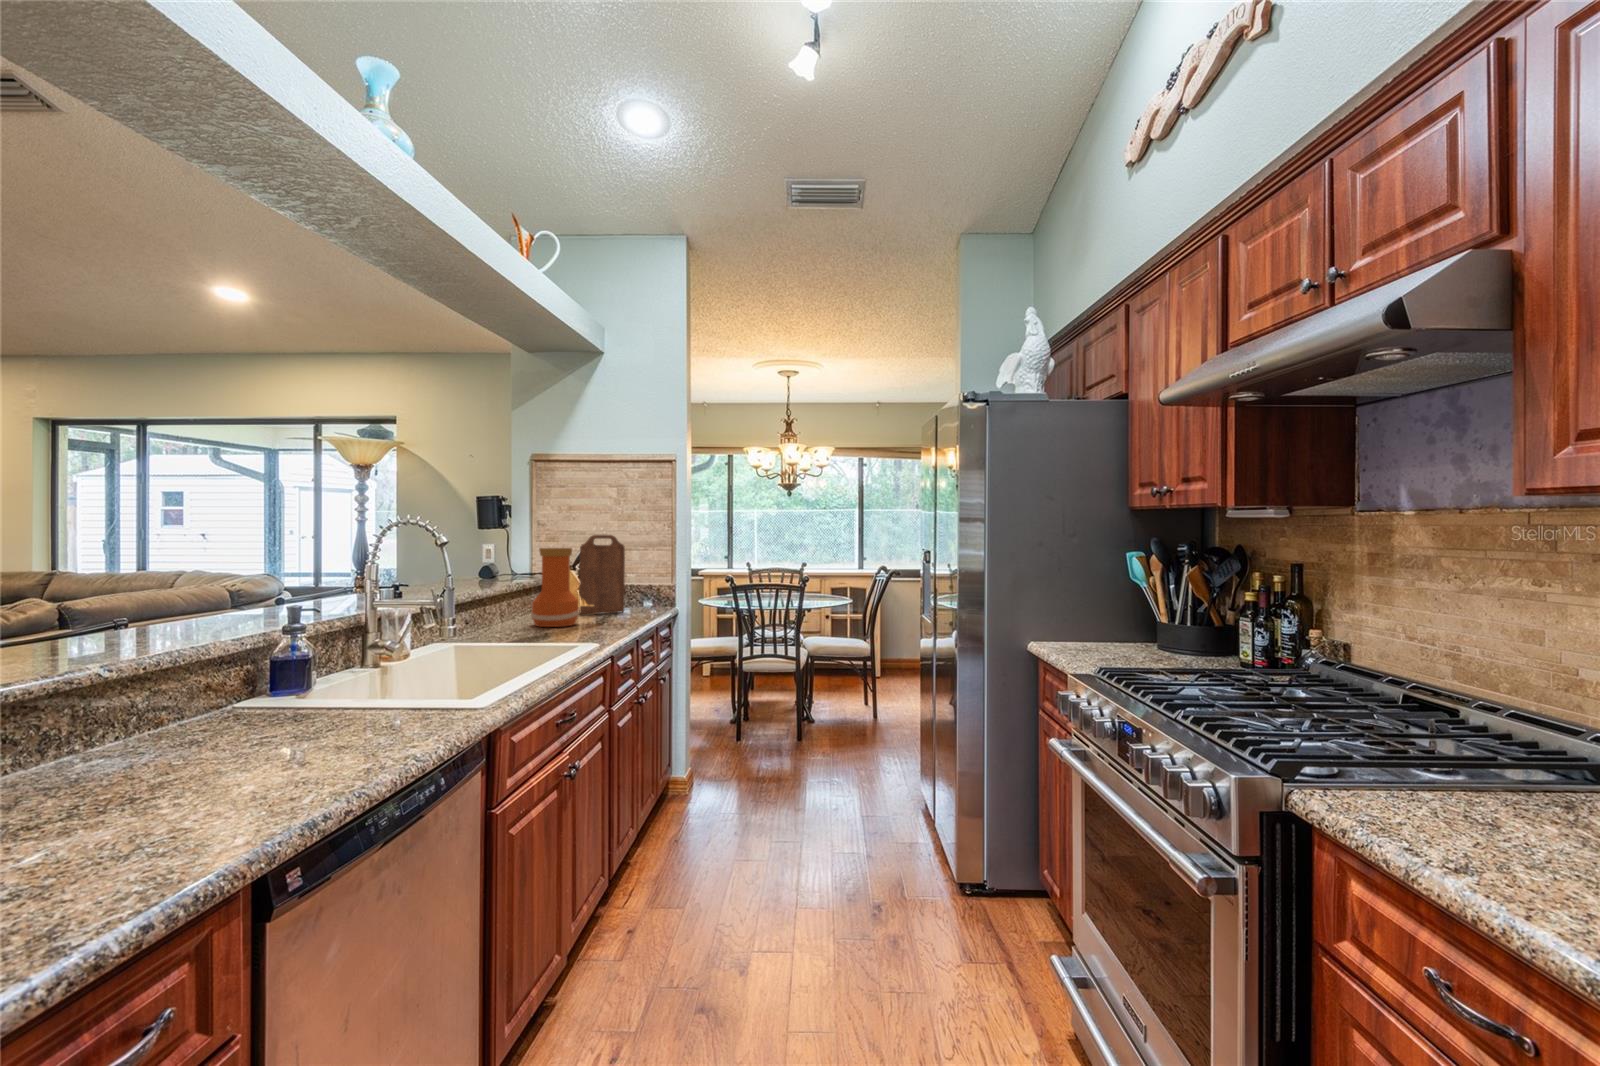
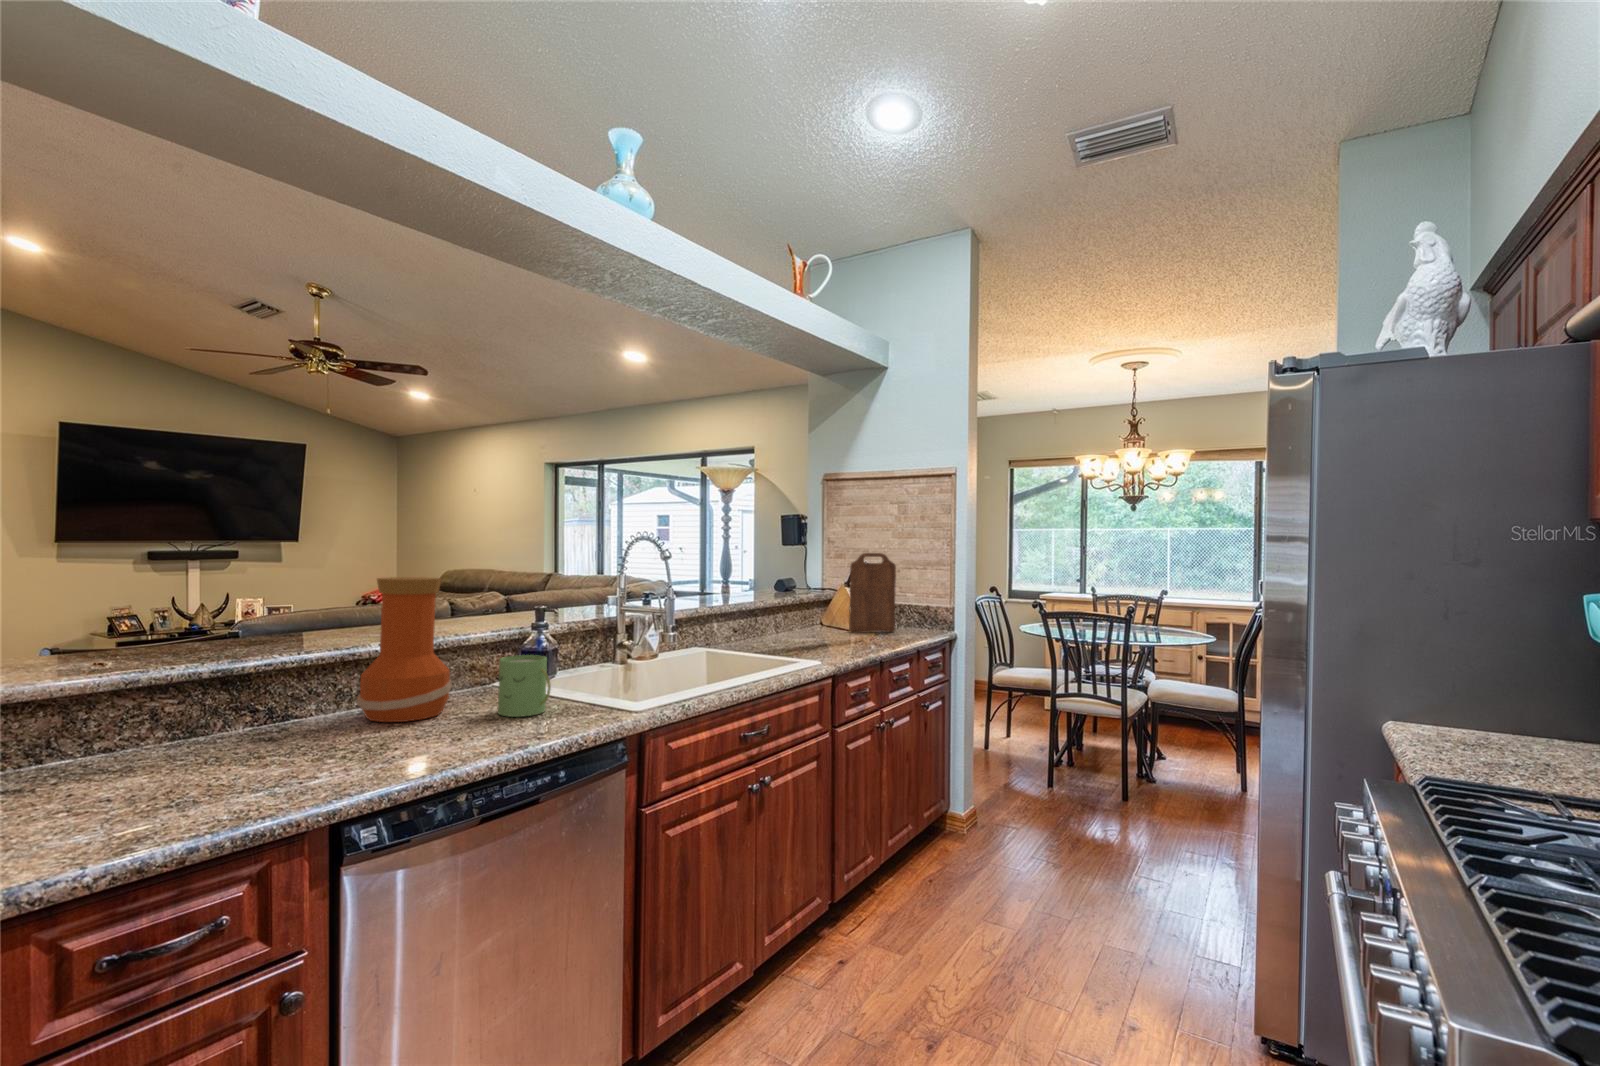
vase: present [531,548,579,627] -> present [357,577,452,722]
mug: none [310,657,386,731] -> present [498,655,551,717]

